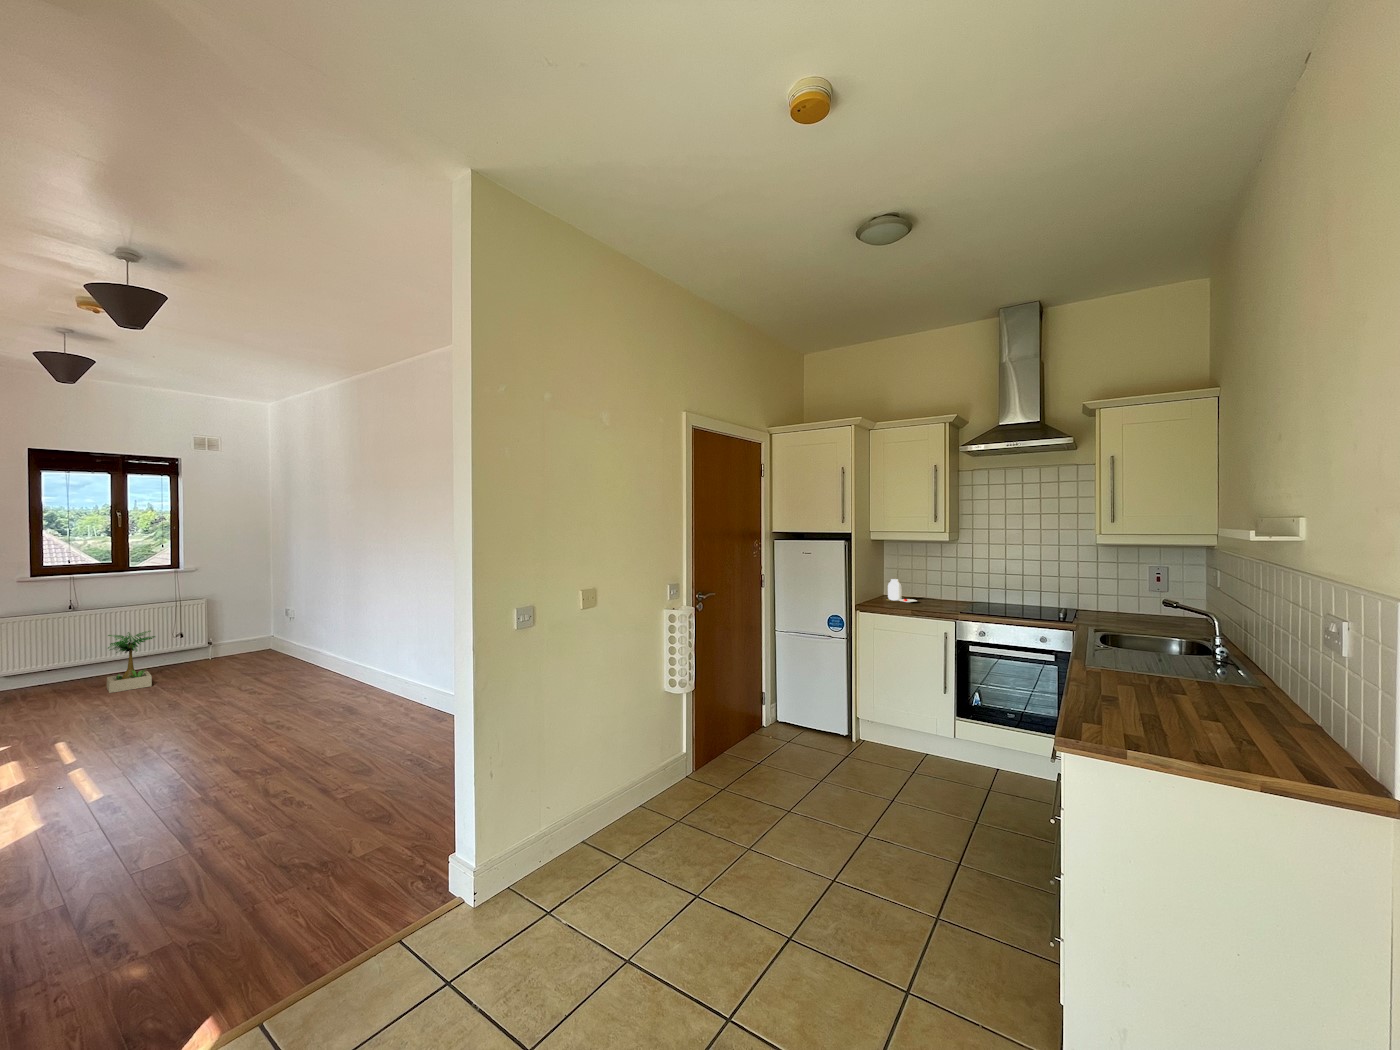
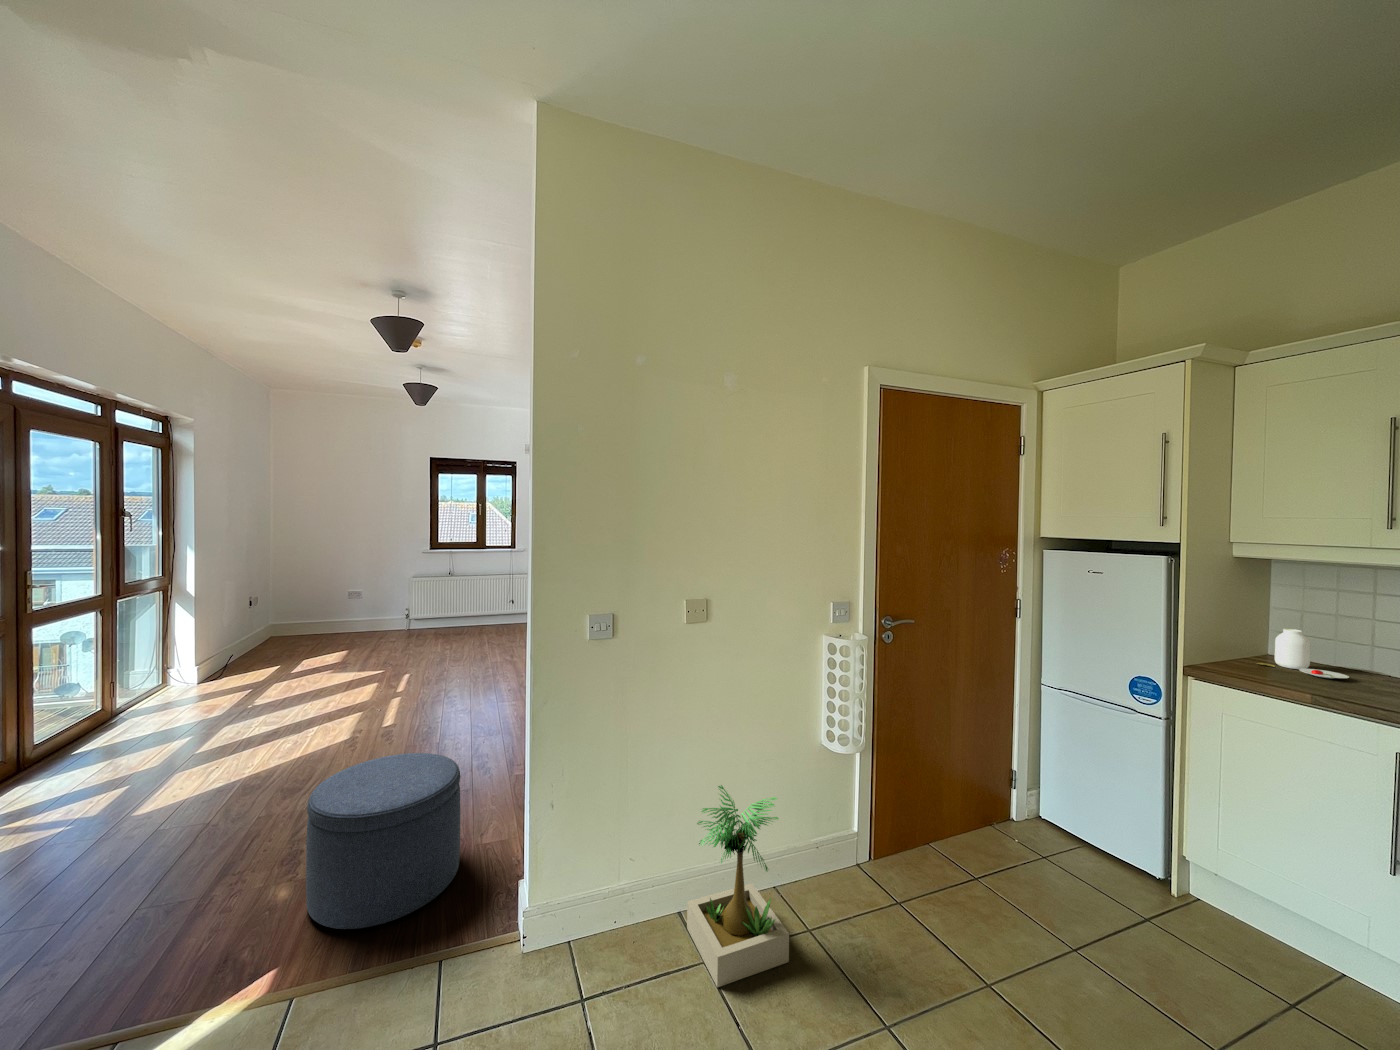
potted plant: present [107,631,155,693] -> present [687,785,789,987]
ottoman: none [164,779,349,977] -> present [306,753,461,929]

